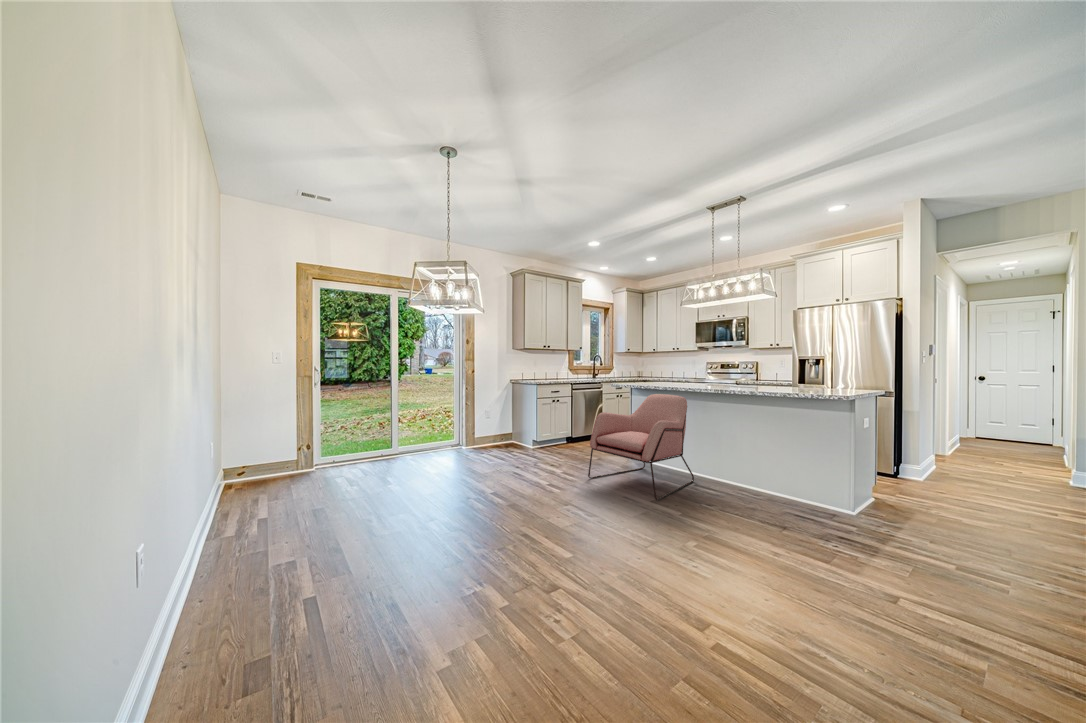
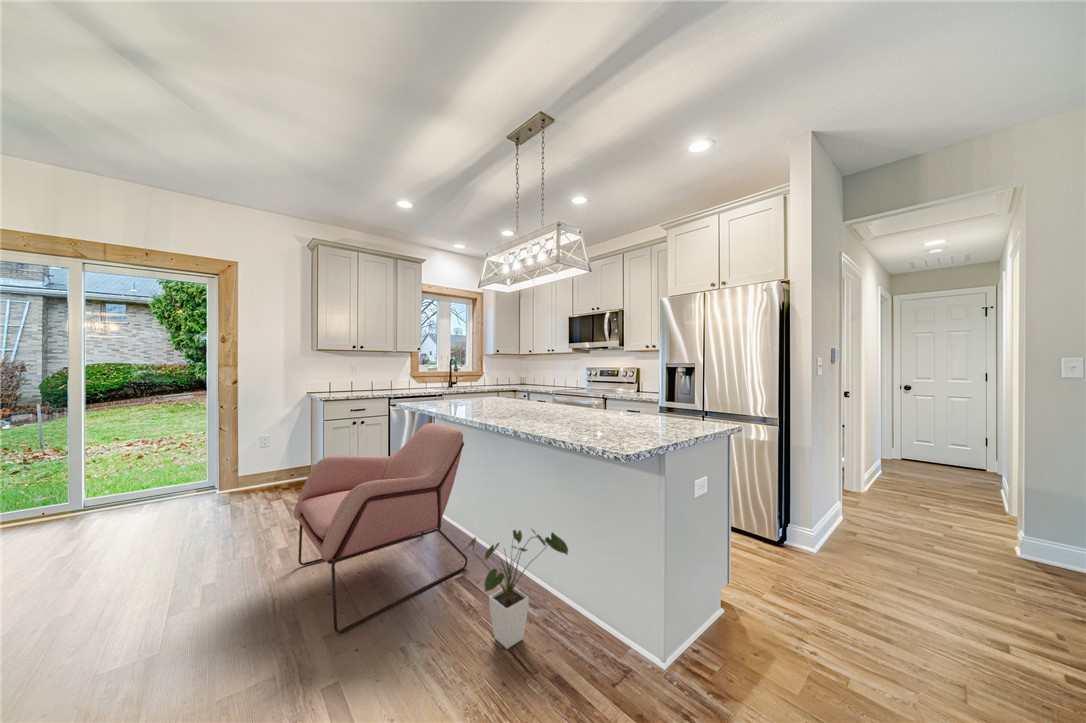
house plant: none [734,447,791,507] -> present [466,530,568,649]

